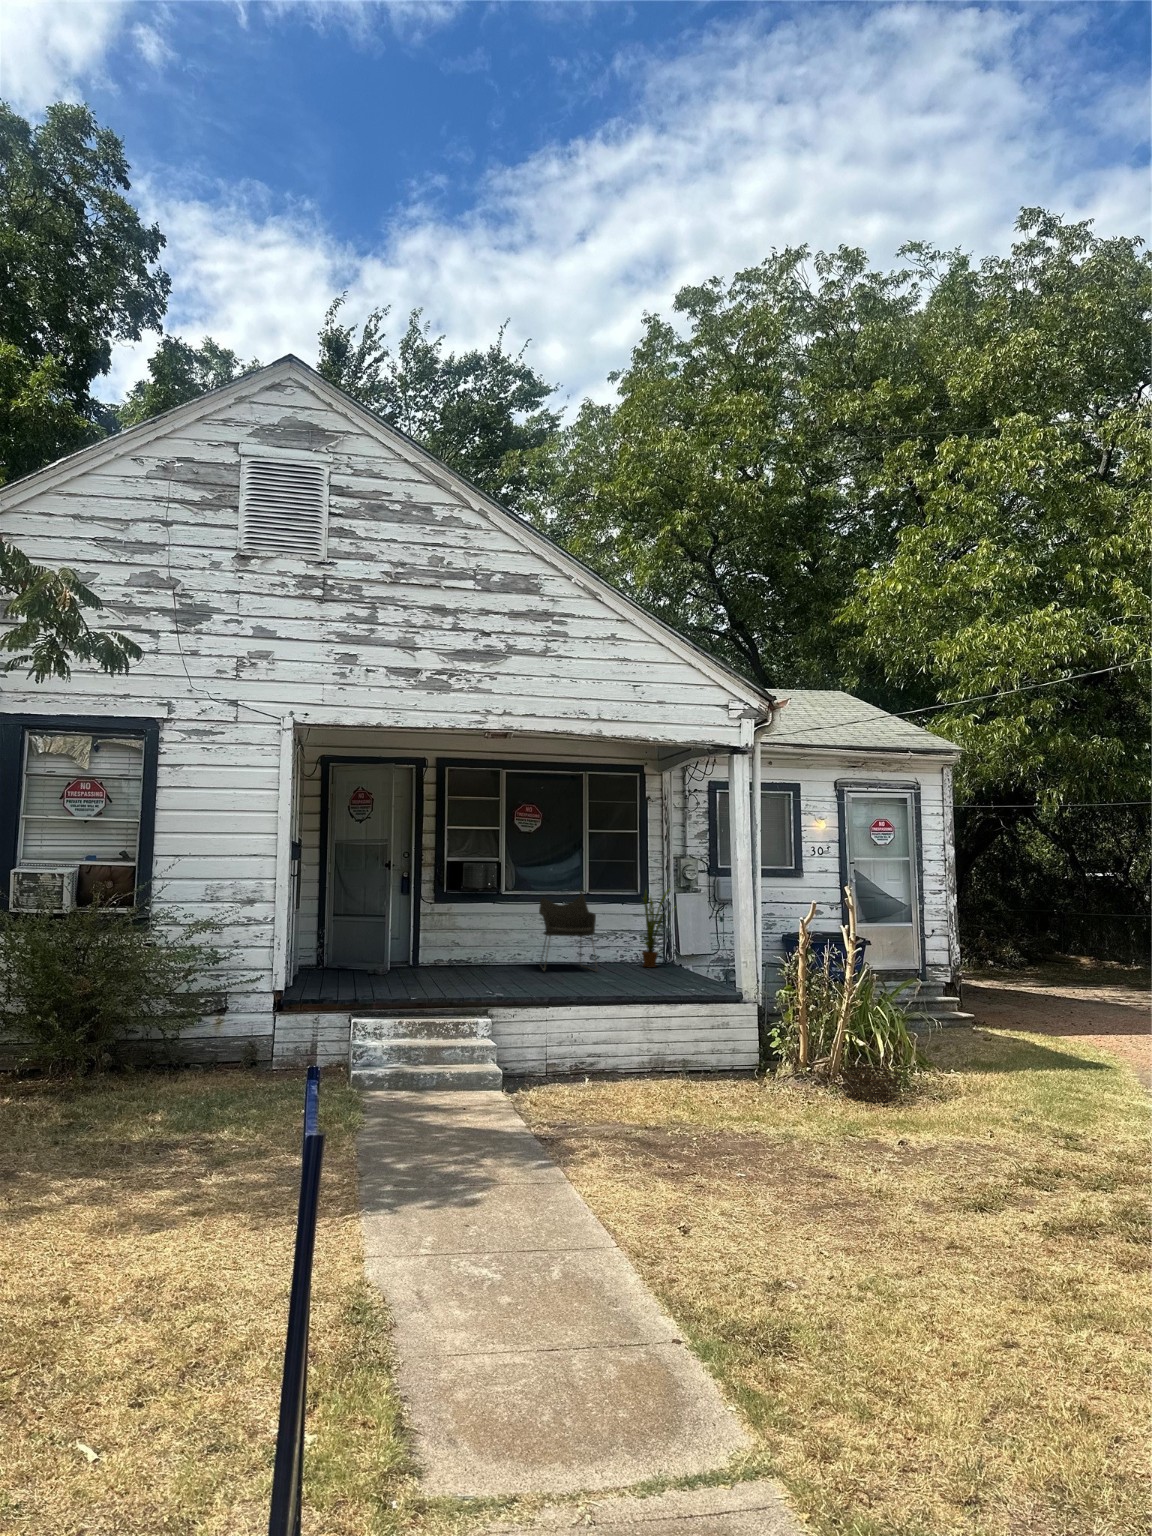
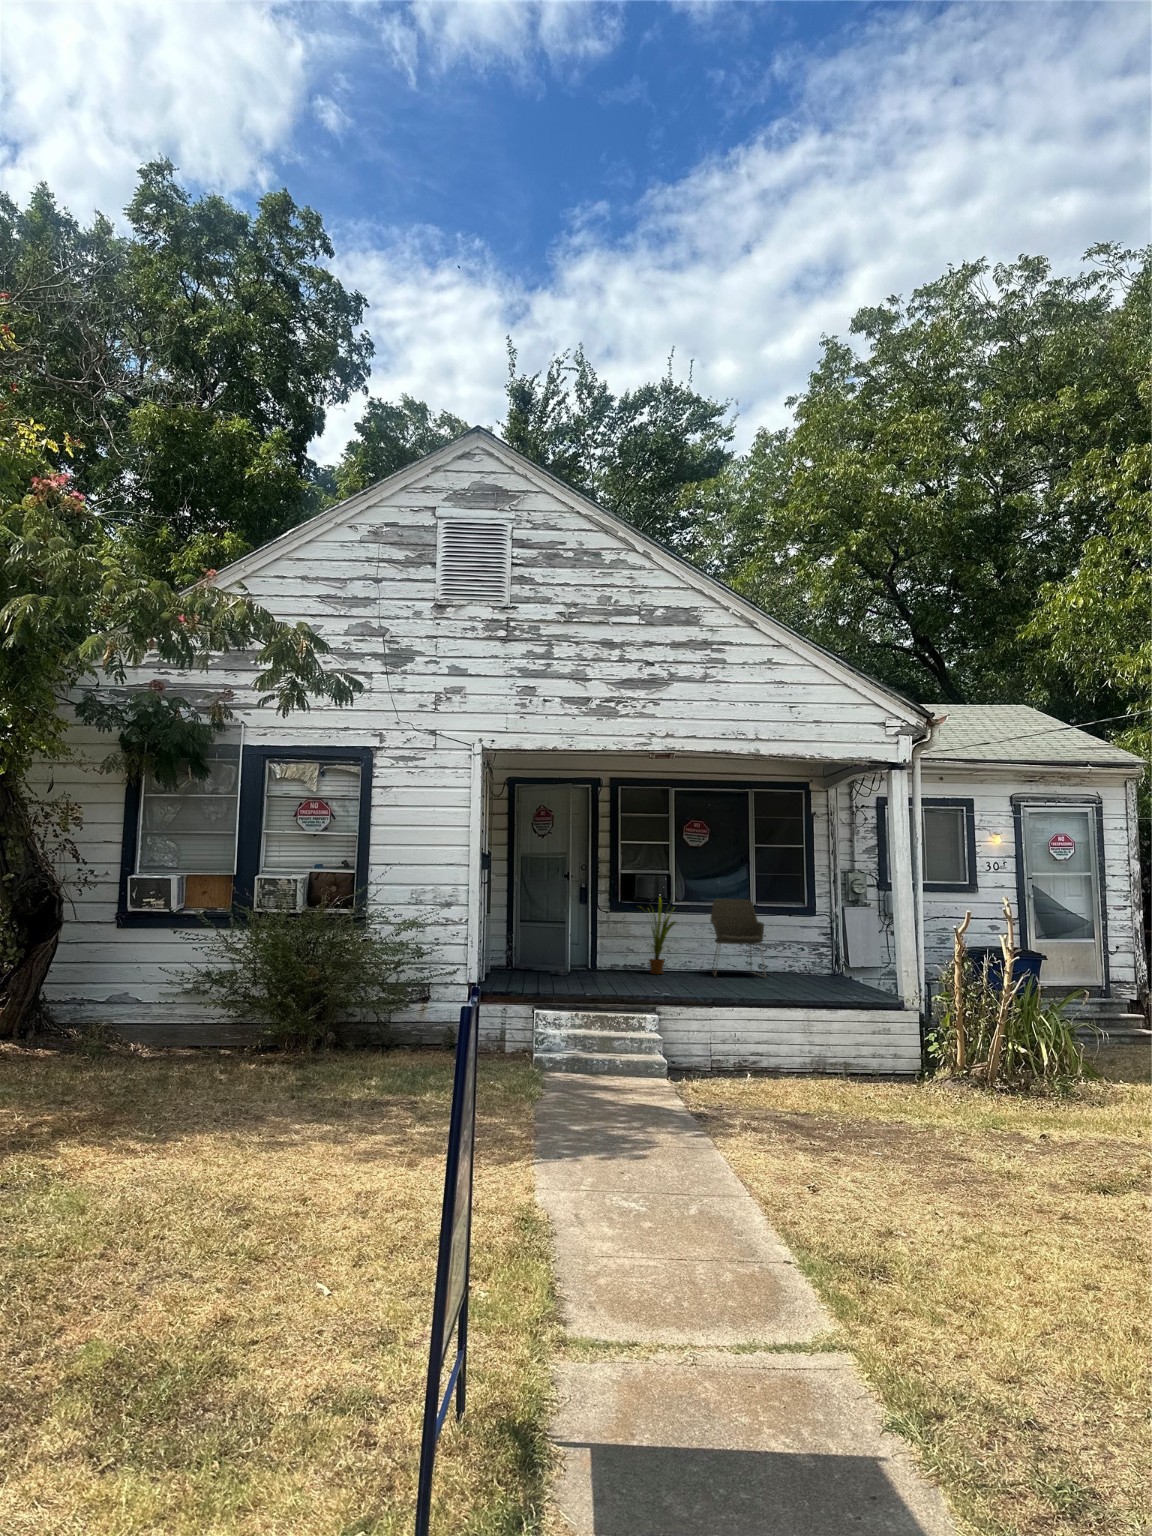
house plant: present [641,890,669,967] -> present [648,898,676,974]
basket: present [843,1067,901,1102] -> none [998,1070,1059,1105]

